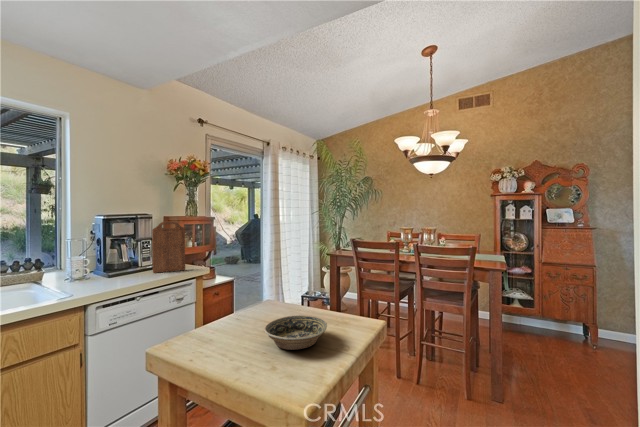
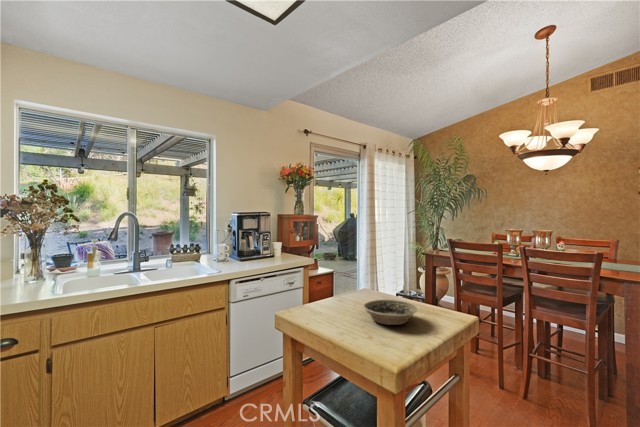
cutting board: present [152,222,185,273] -> none [271,219,295,260]

